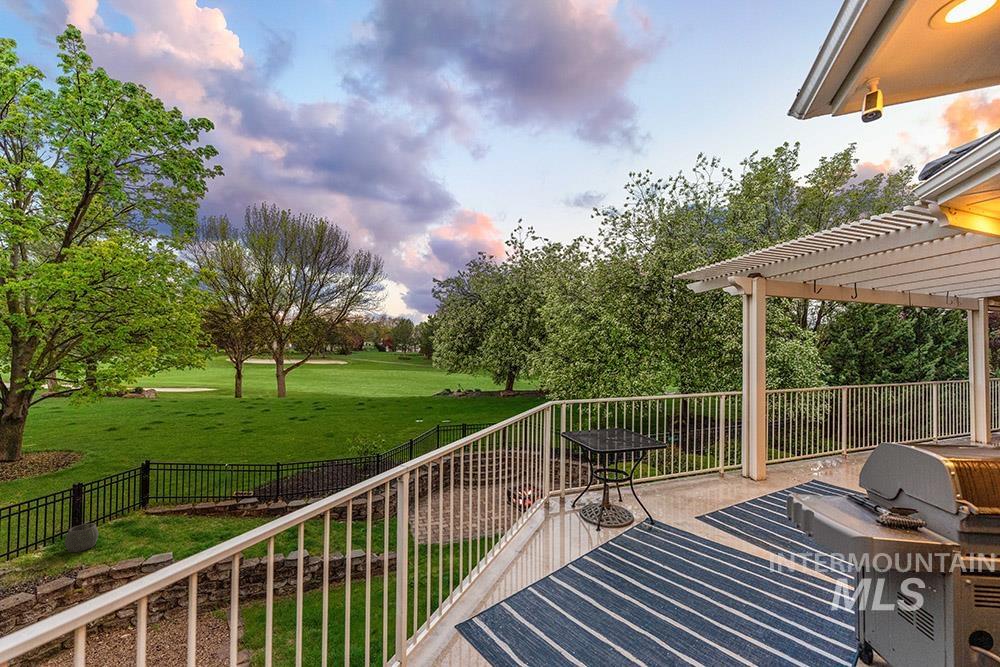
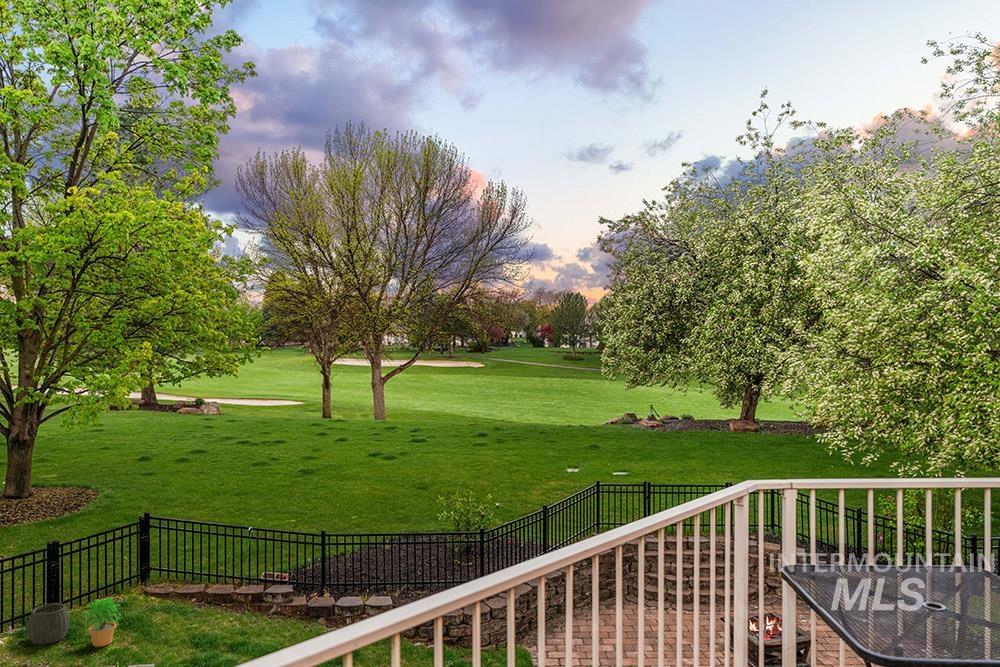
potted plant: none [109,514,143,548] -> present [85,597,119,647]

